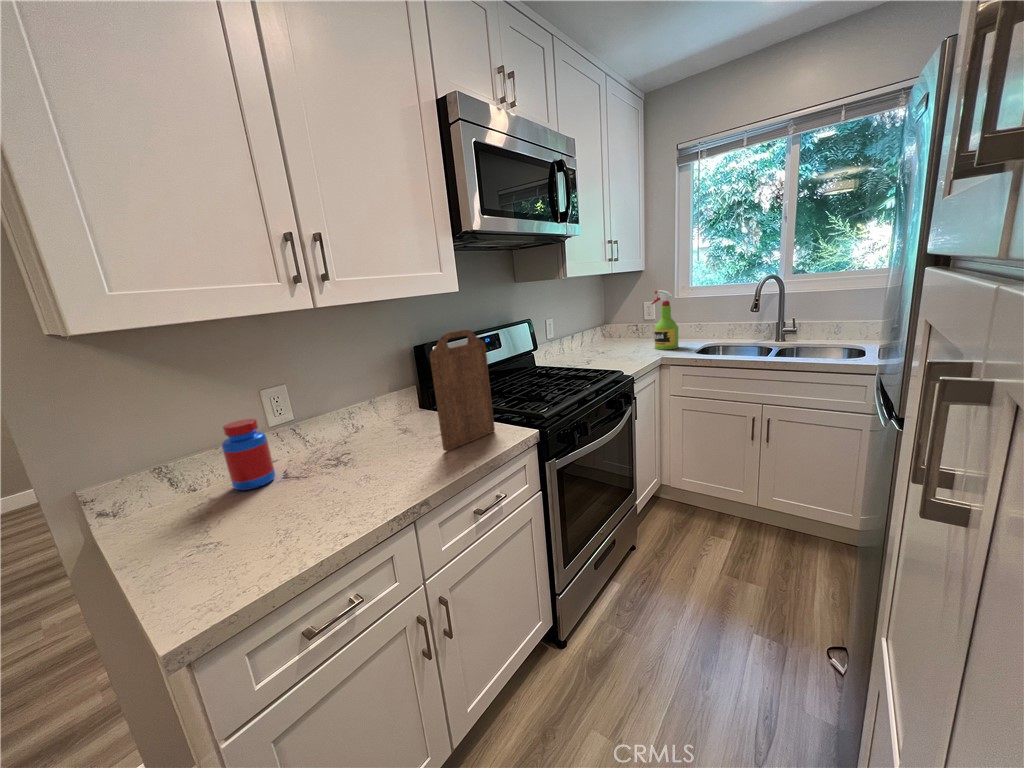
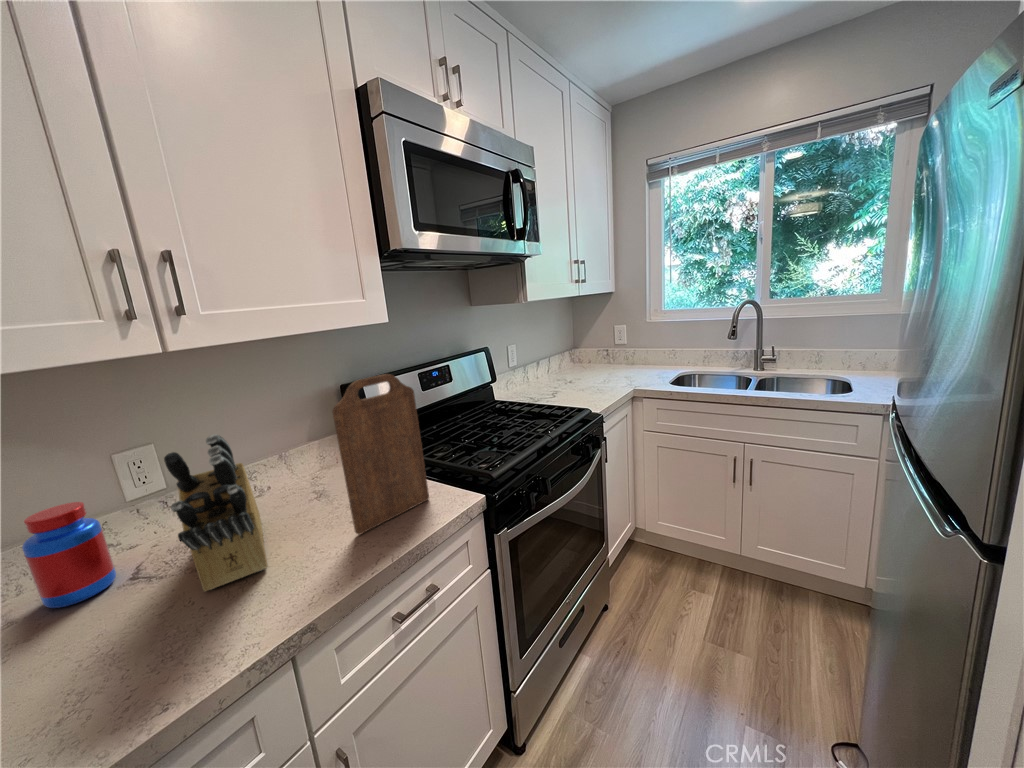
spray bottle: present [651,290,678,350] -> none [621,314,651,379]
knife block: none [325,366,385,481] -> present [164,434,268,591]

